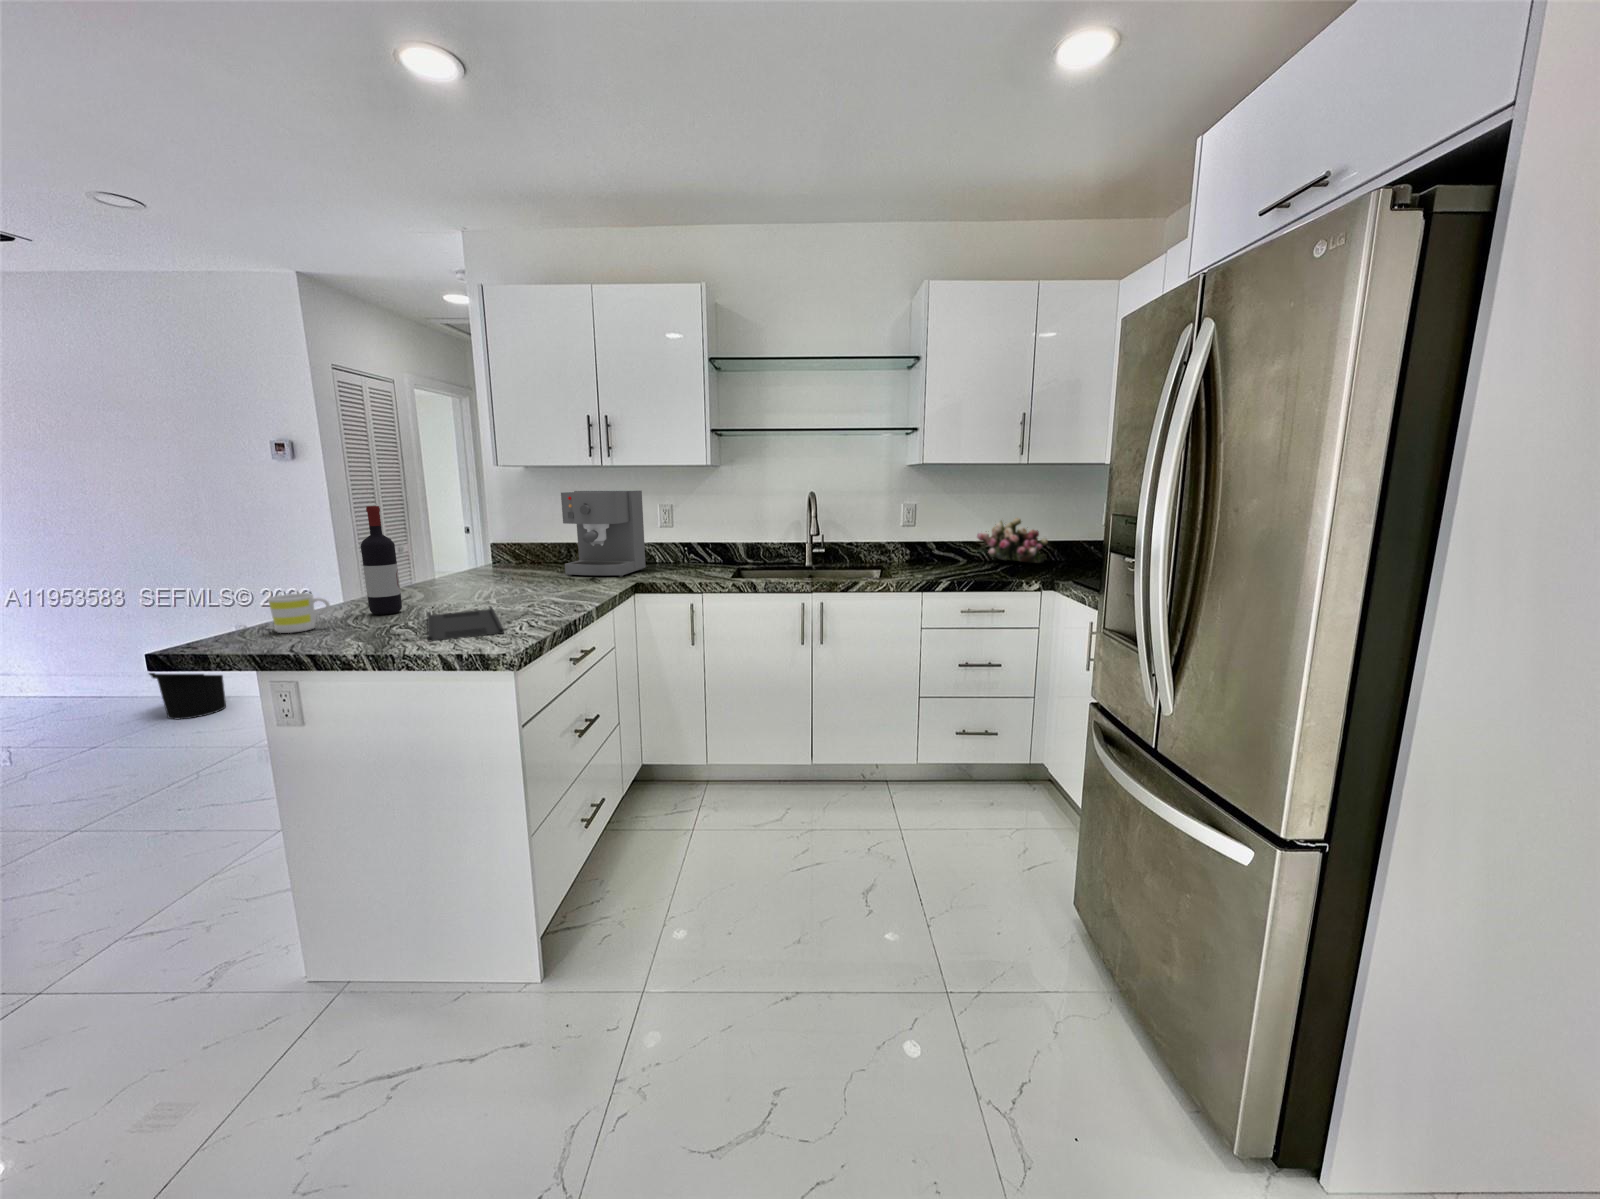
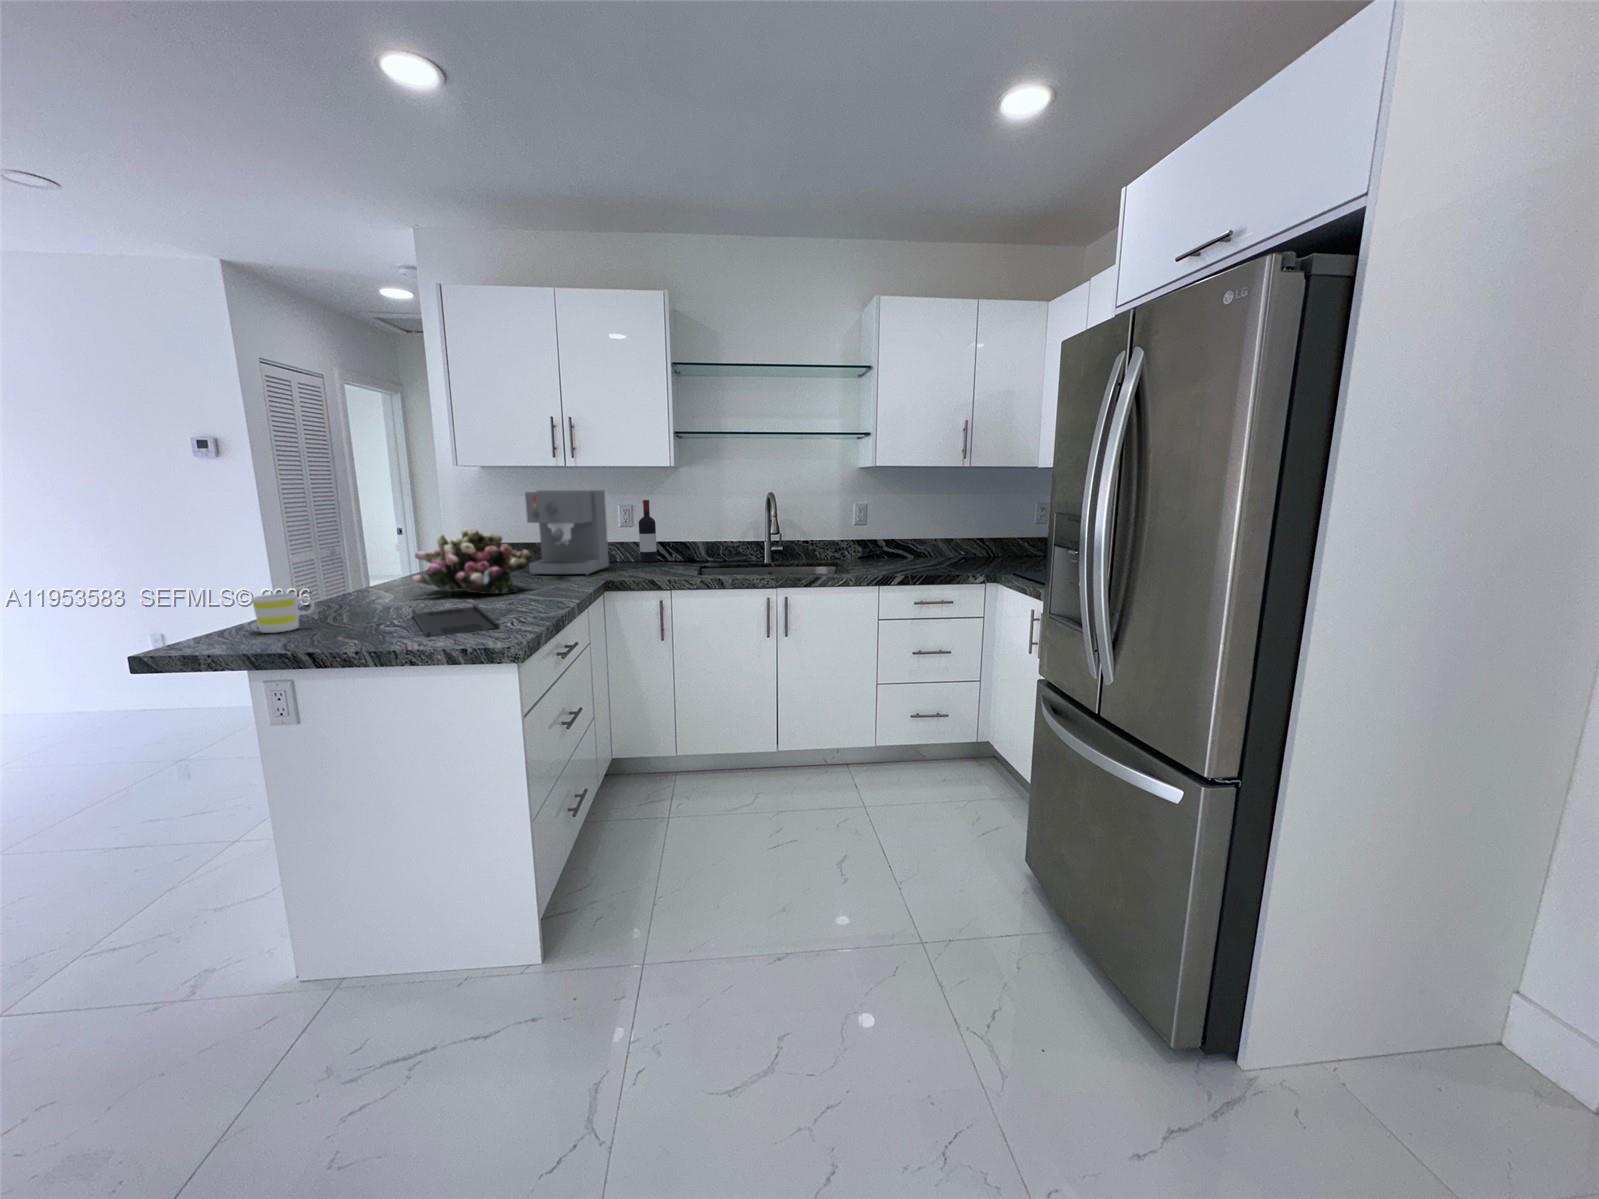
wine bottle: present [360,506,402,615] -> present [639,500,657,562]
flower arrangement: present [977,518,1048,563] -> present [412,528,532,594]
trash can: present [149,673,226,719] -> none [48,666,140,737]

